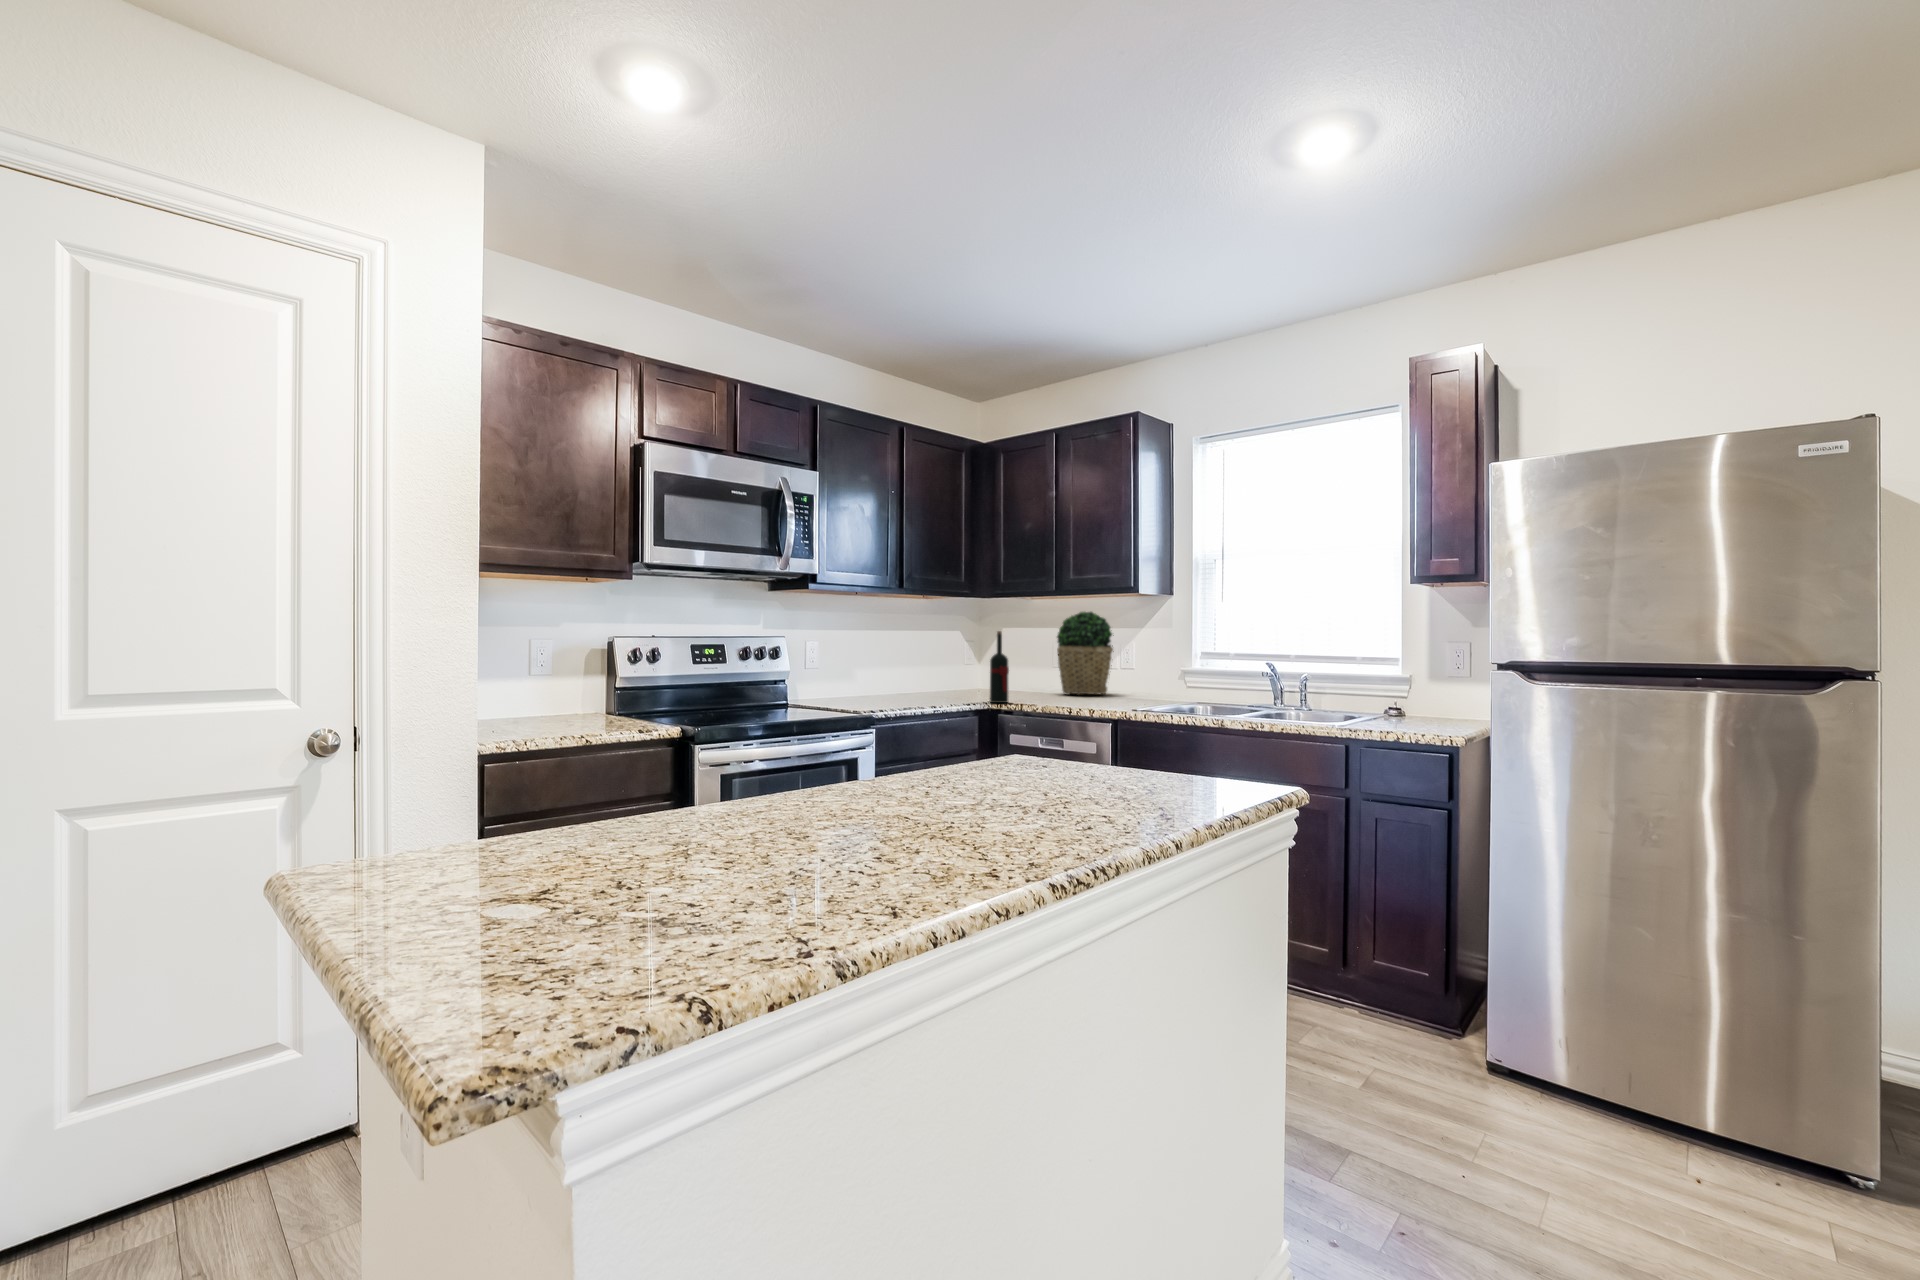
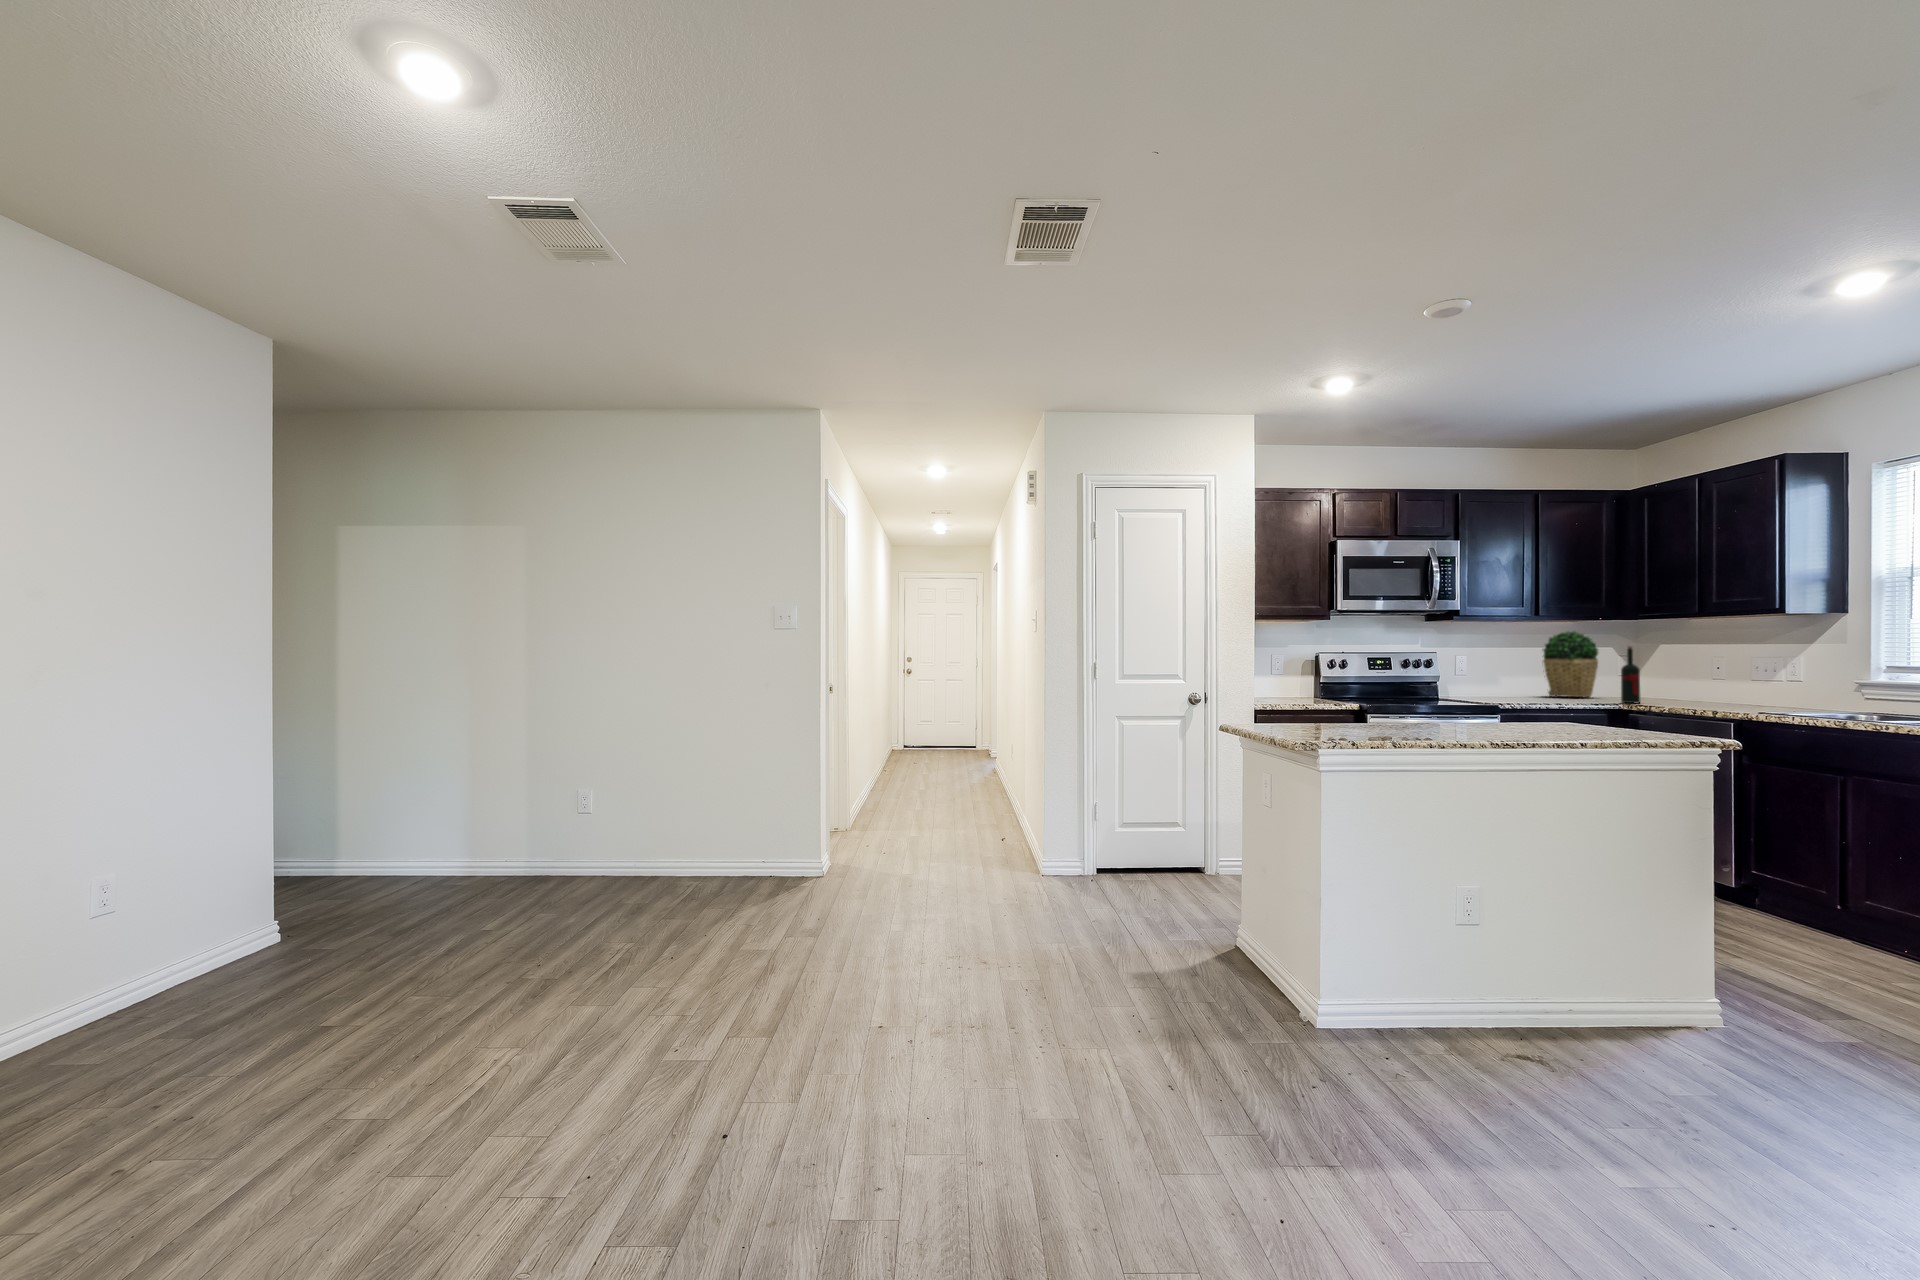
potted plant: present [1057,612,1114,695] -> present [1542,631,1598,697]

